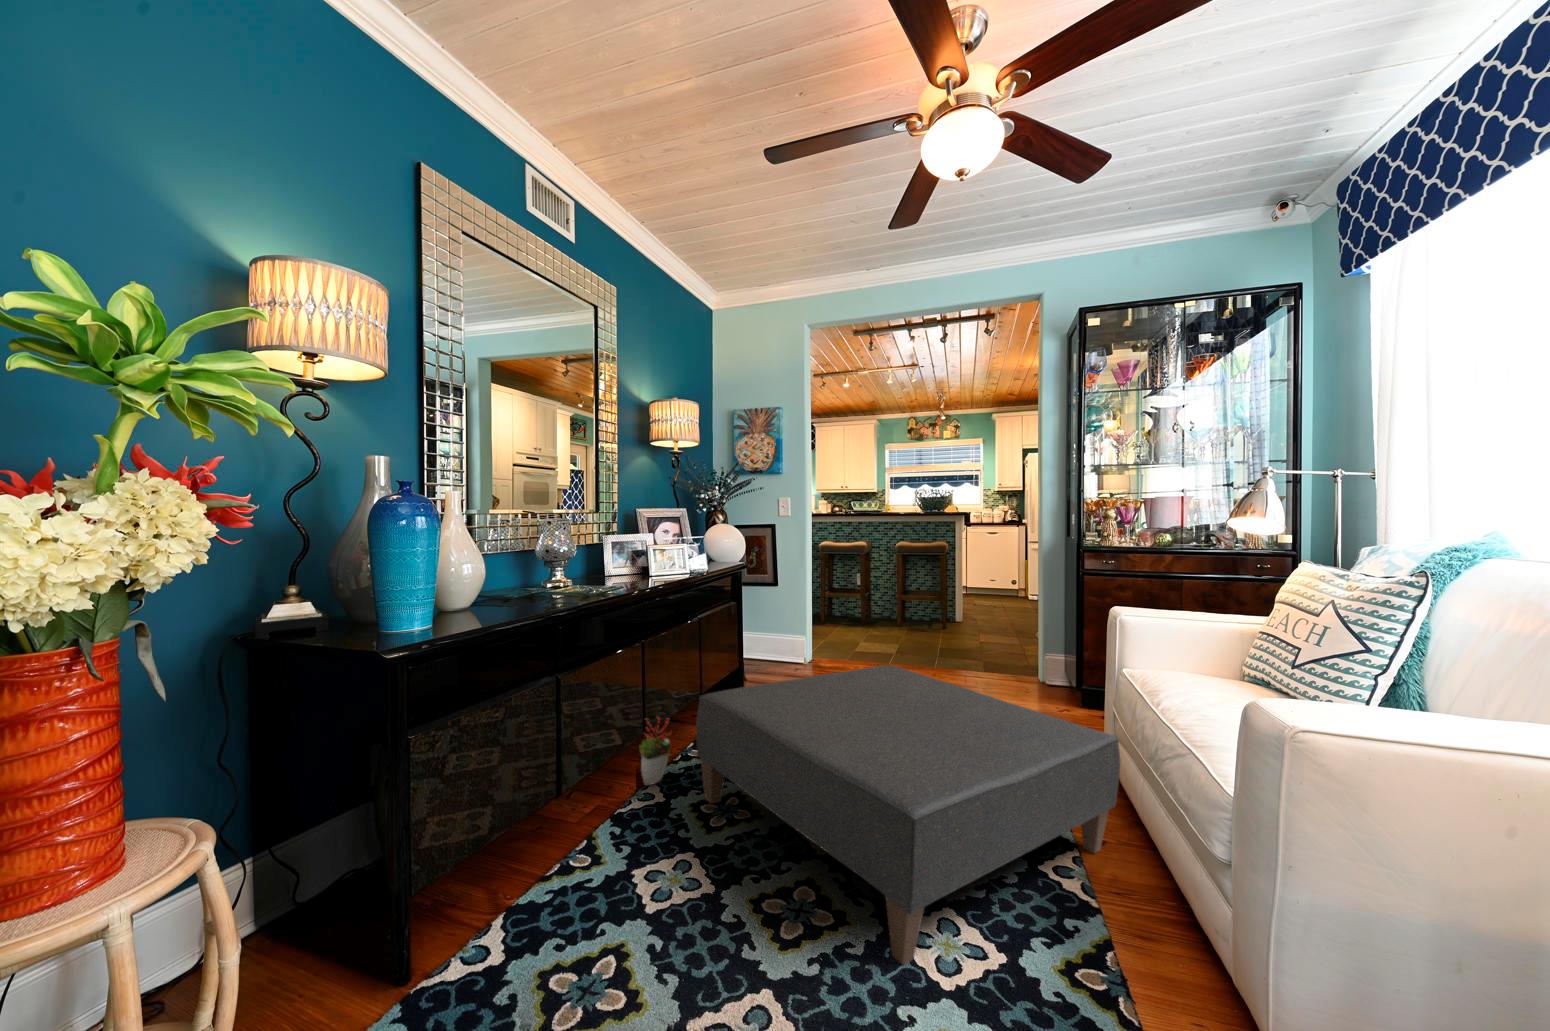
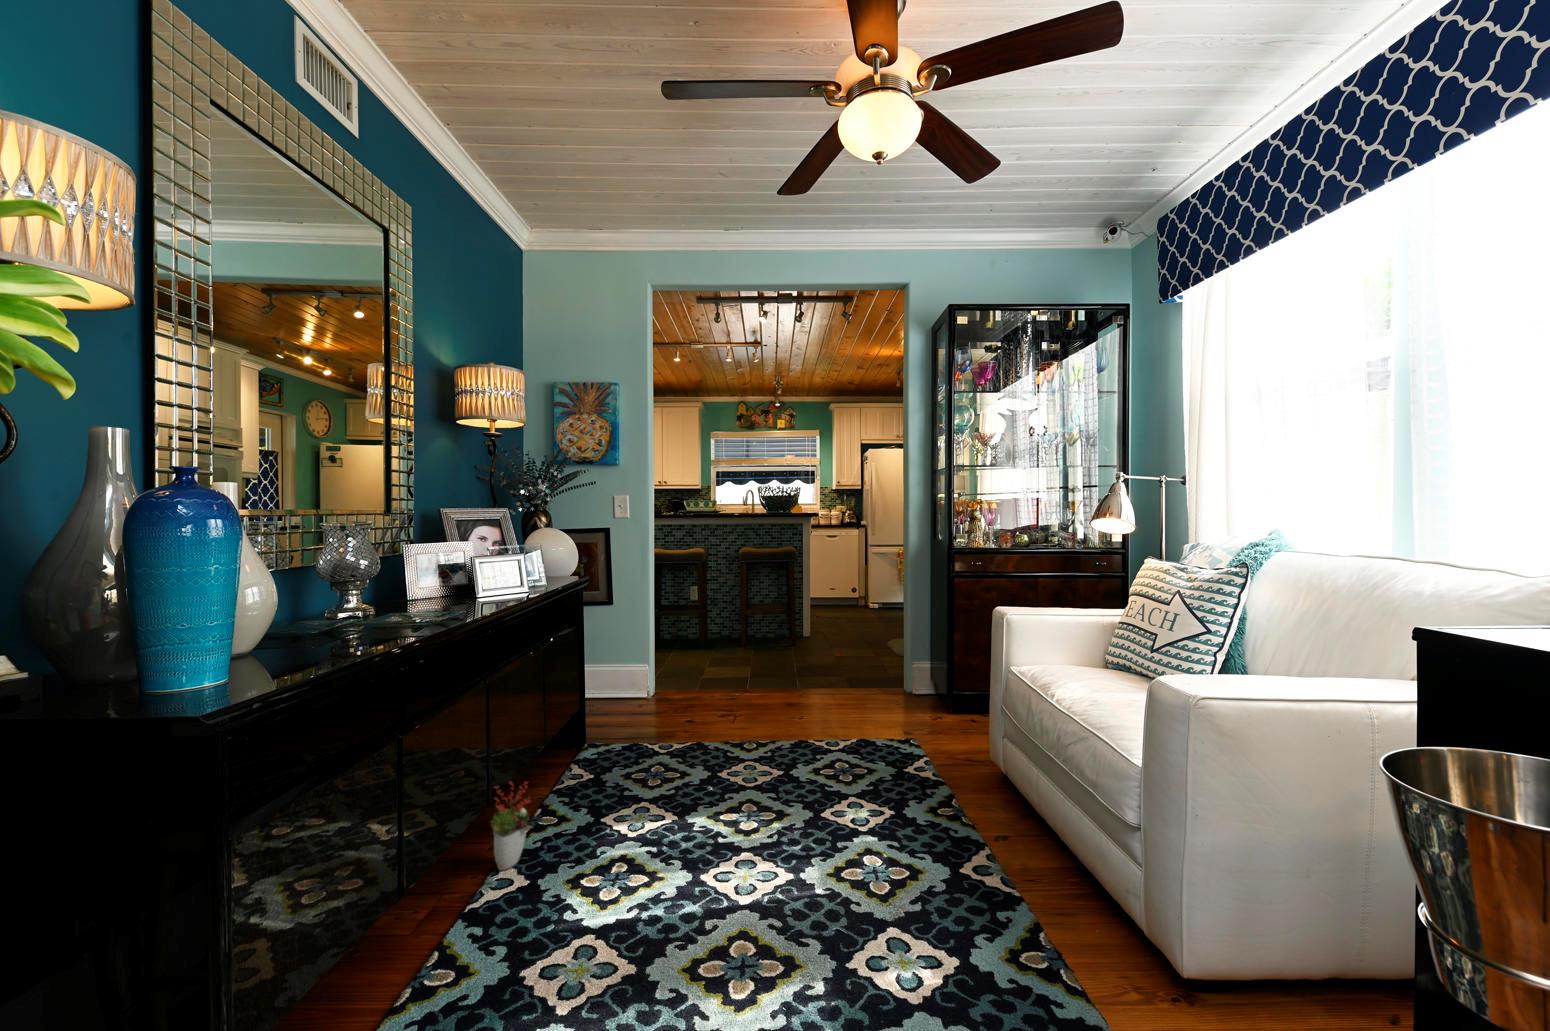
ottoman: present [696,665,1120,965] -> none [568,684,1027,994]

